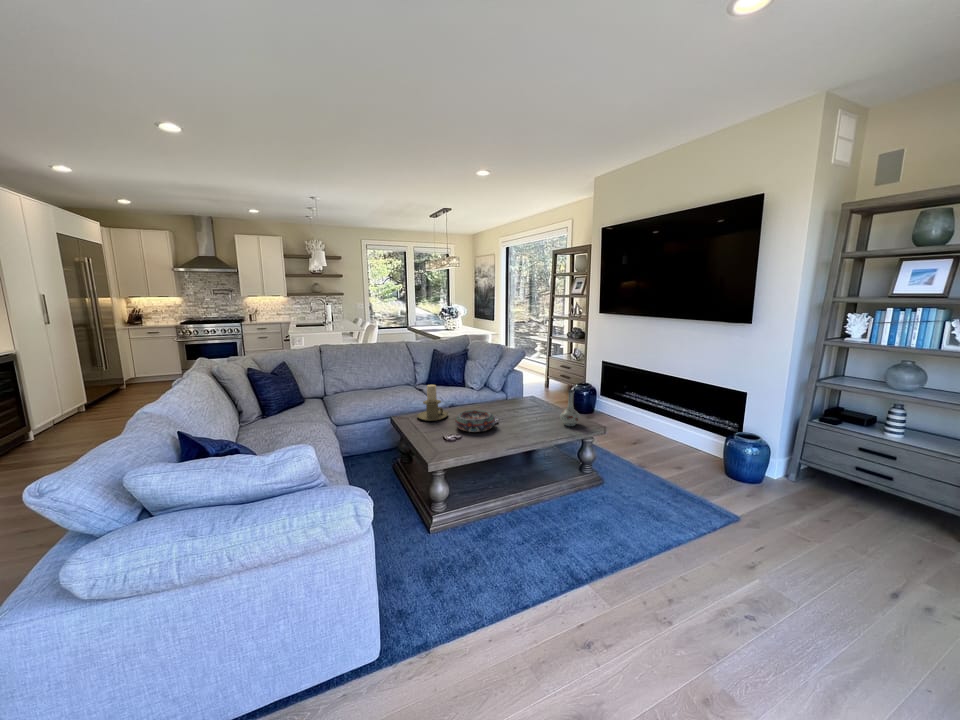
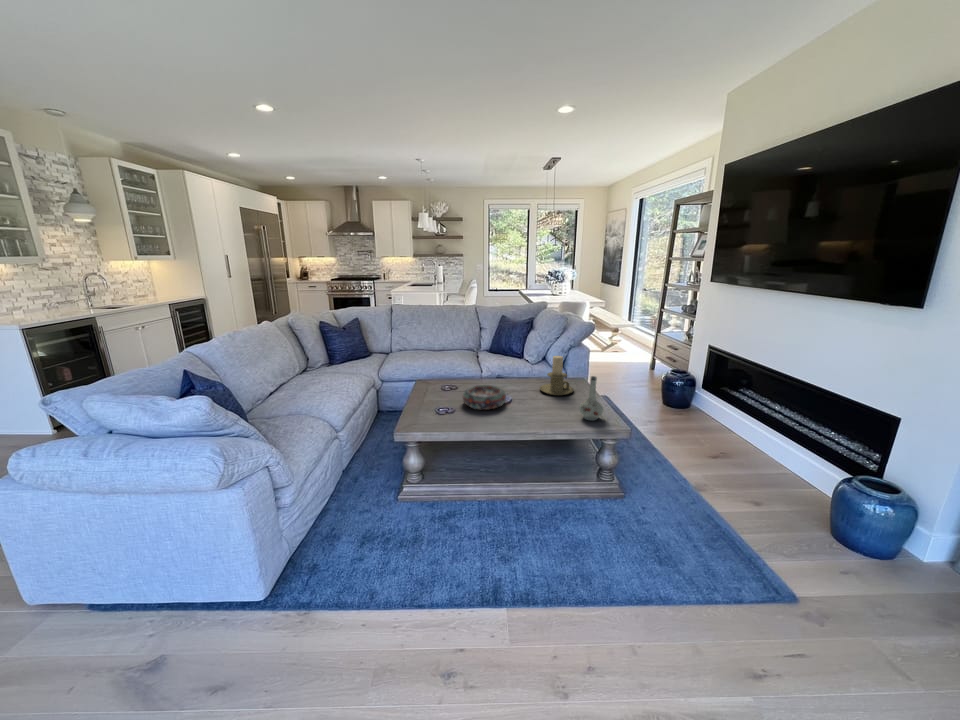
candle holder: present [417,385,448,421] -> present [540,356,574,395]

